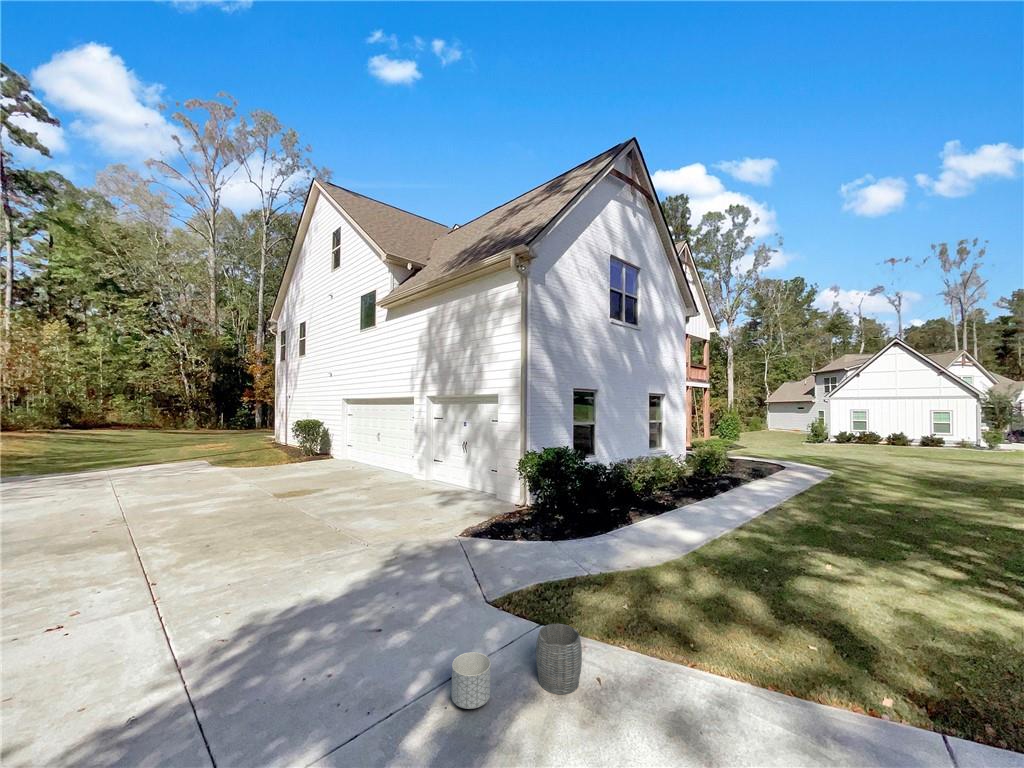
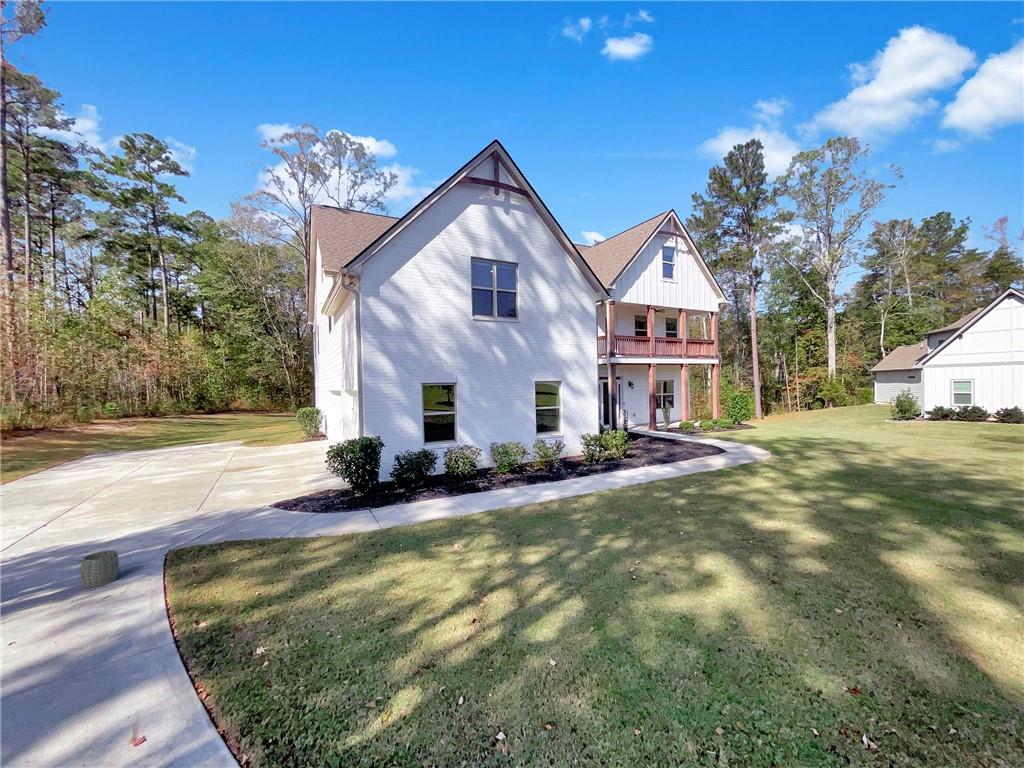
planter: present [451,652,491,709] -> none [26,559,59,586]

